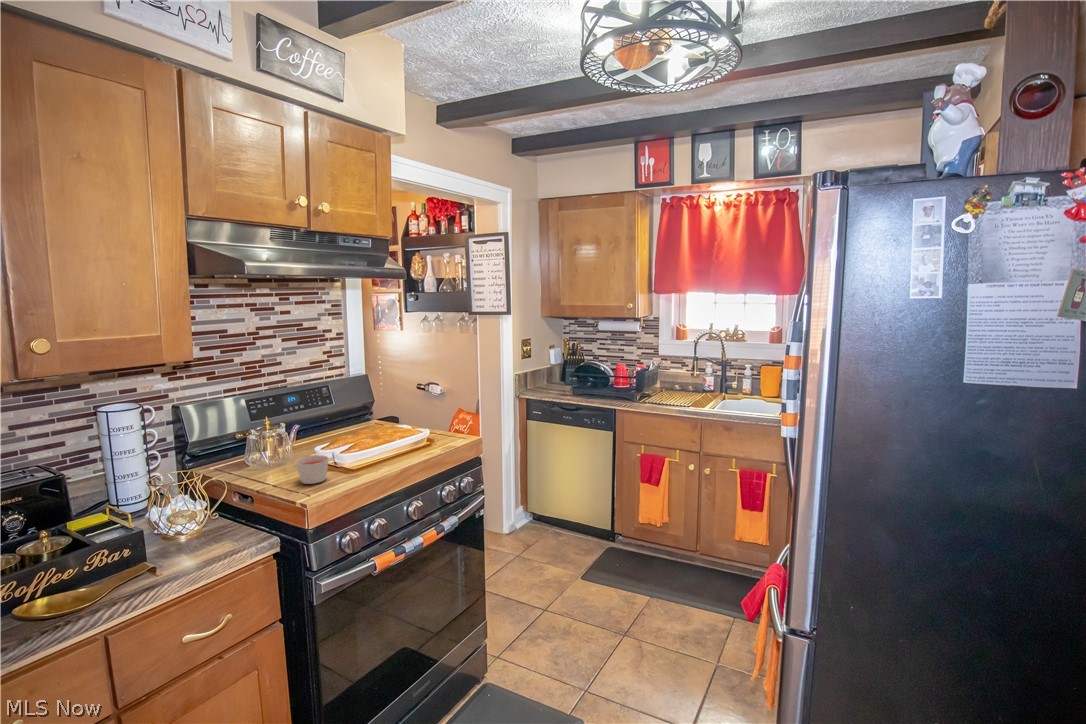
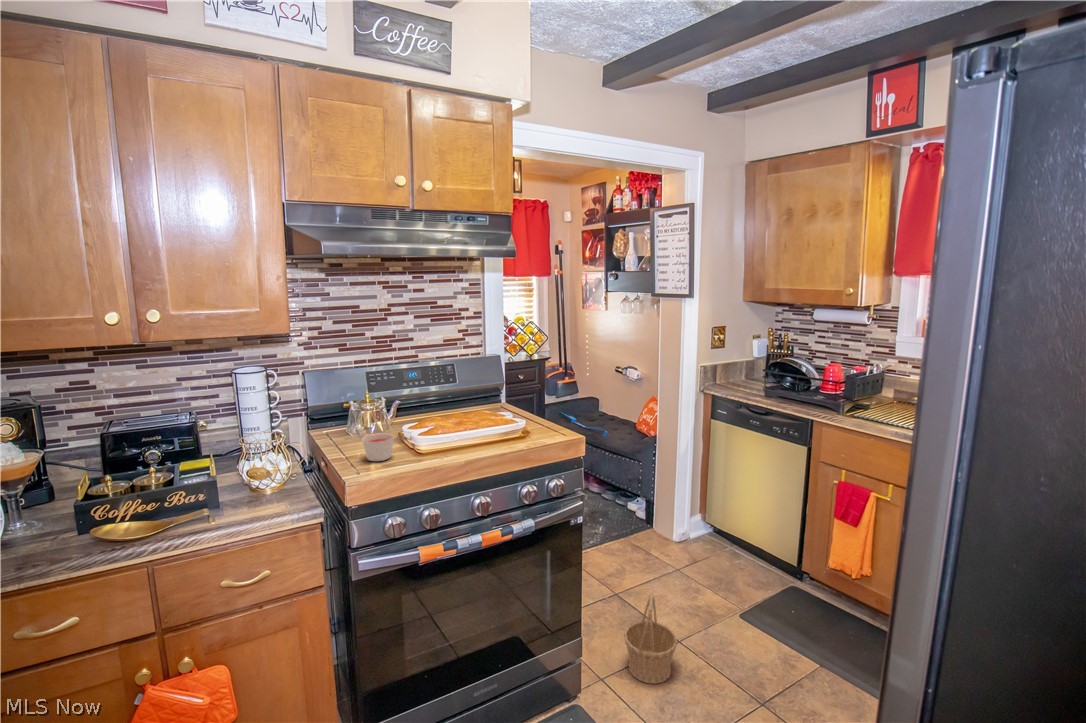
basket: none [511,570,556,646] -> present [624,594,677,683]

